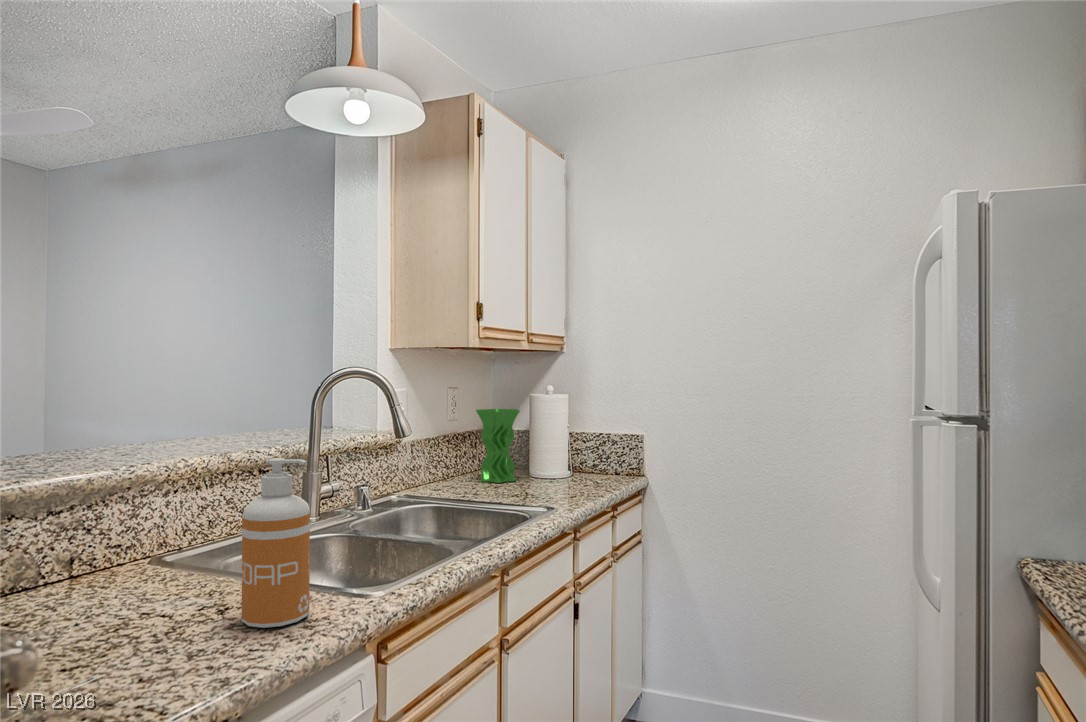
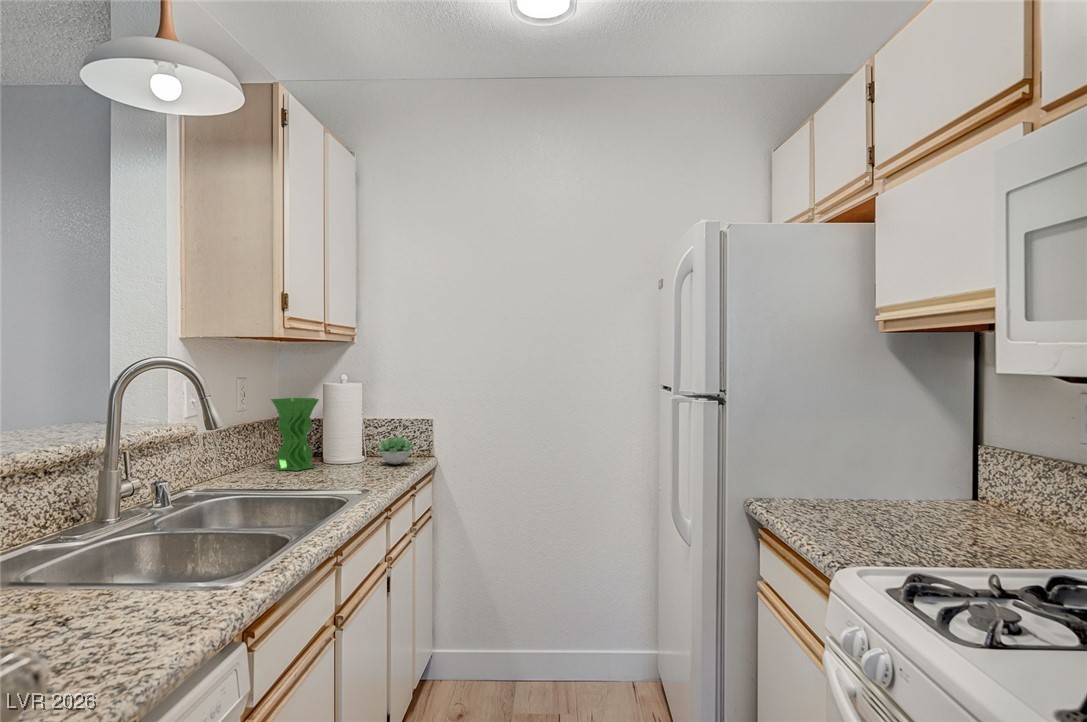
succulent plant: none [578,453,619,482] -> present [377,437,414,464]
soap dispenser: present [242,458,310,628] -> none [97,457,174,633]

